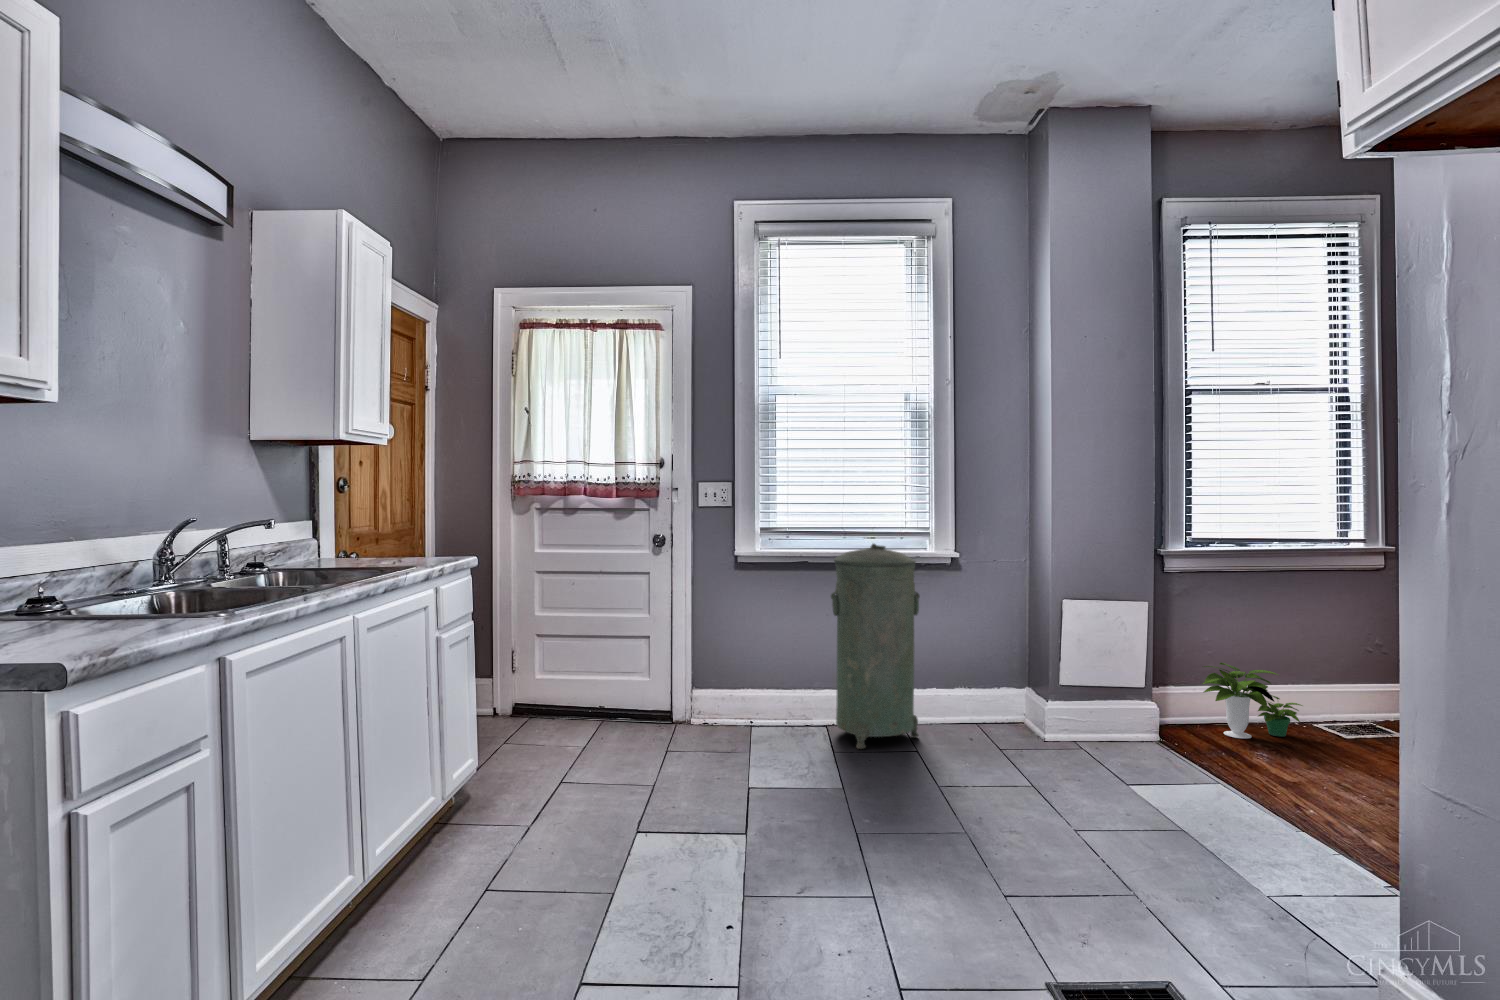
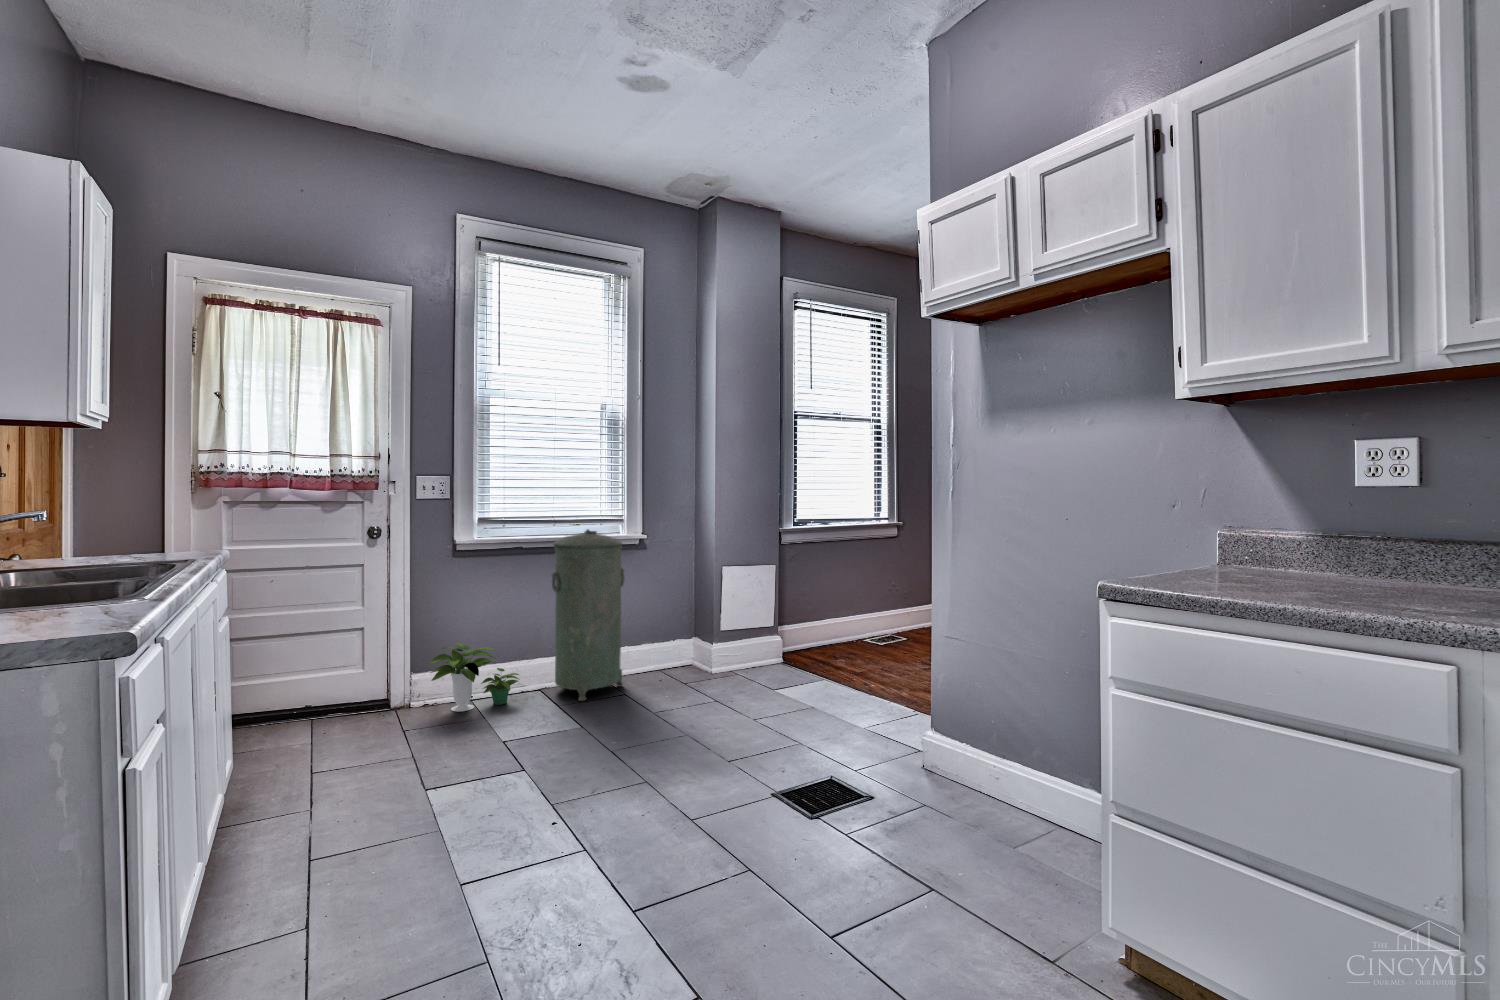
potted plant: present [1202,663,1302,739] -> present [429,643,519,712]

